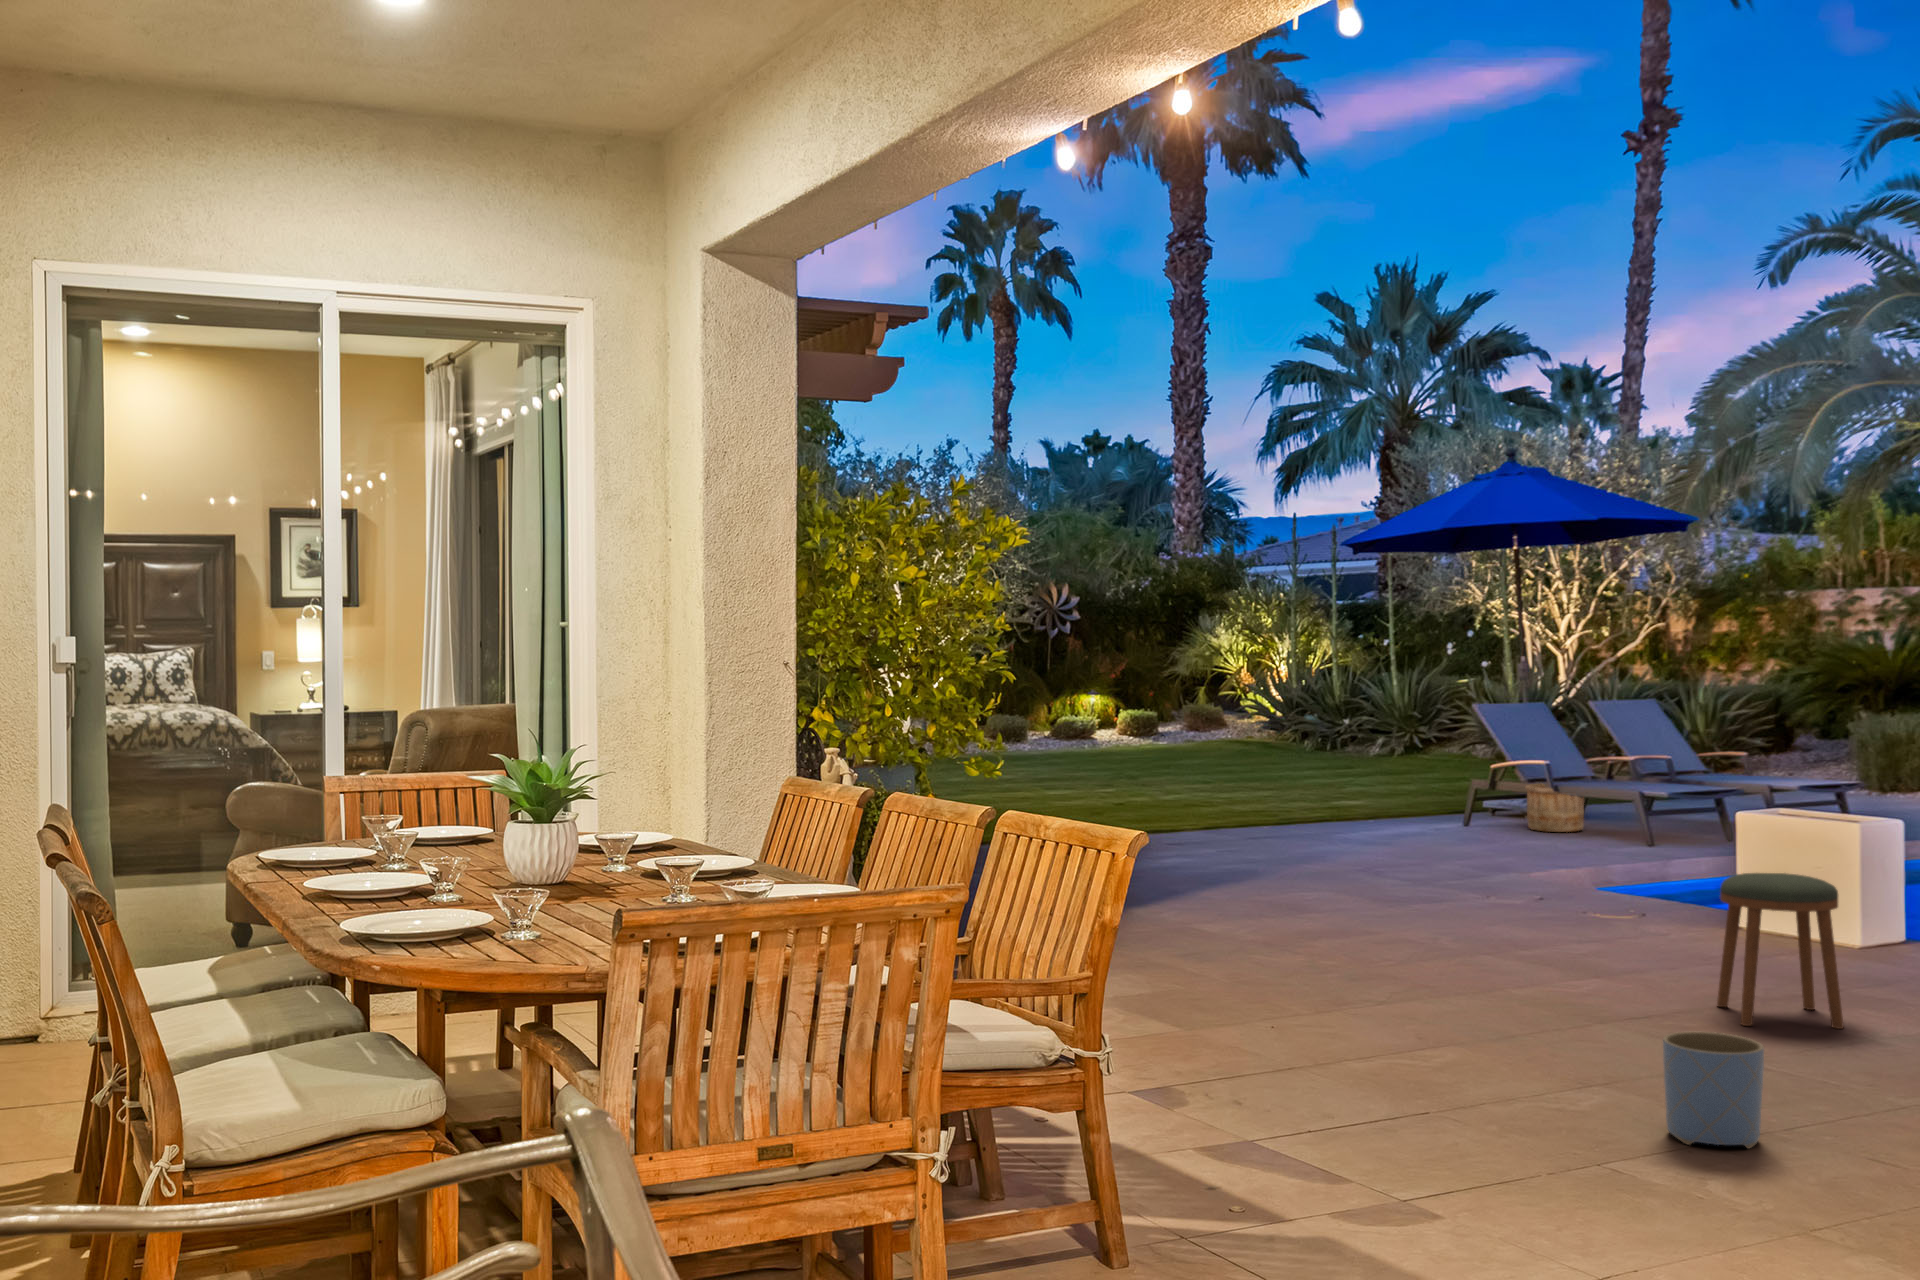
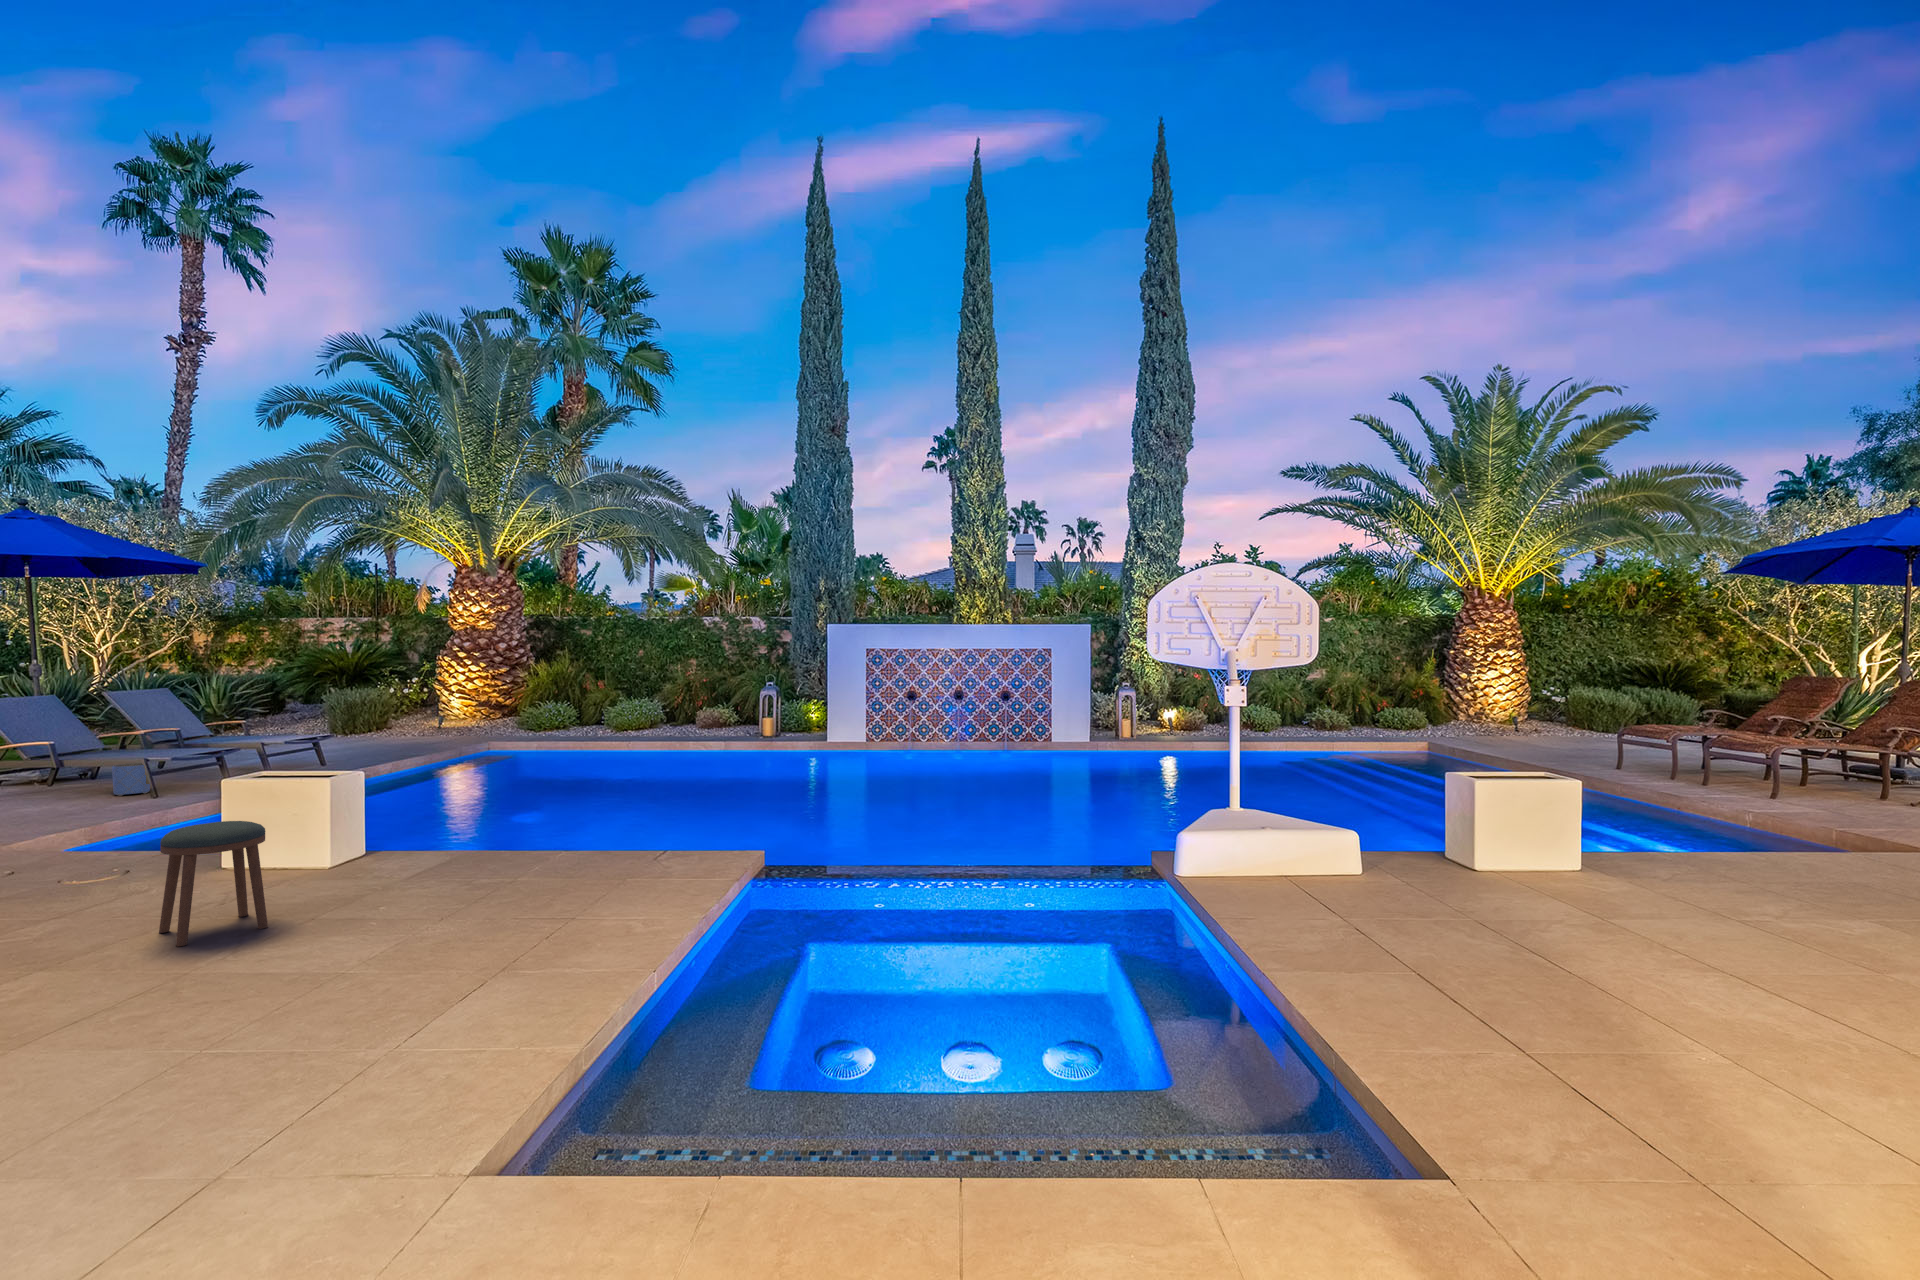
wooden bucket: present [1525,783,1584,832] -> none [30,756,92,795]
planter: present [1663,1032,1764,1149] -> present [112,762,150,796]

